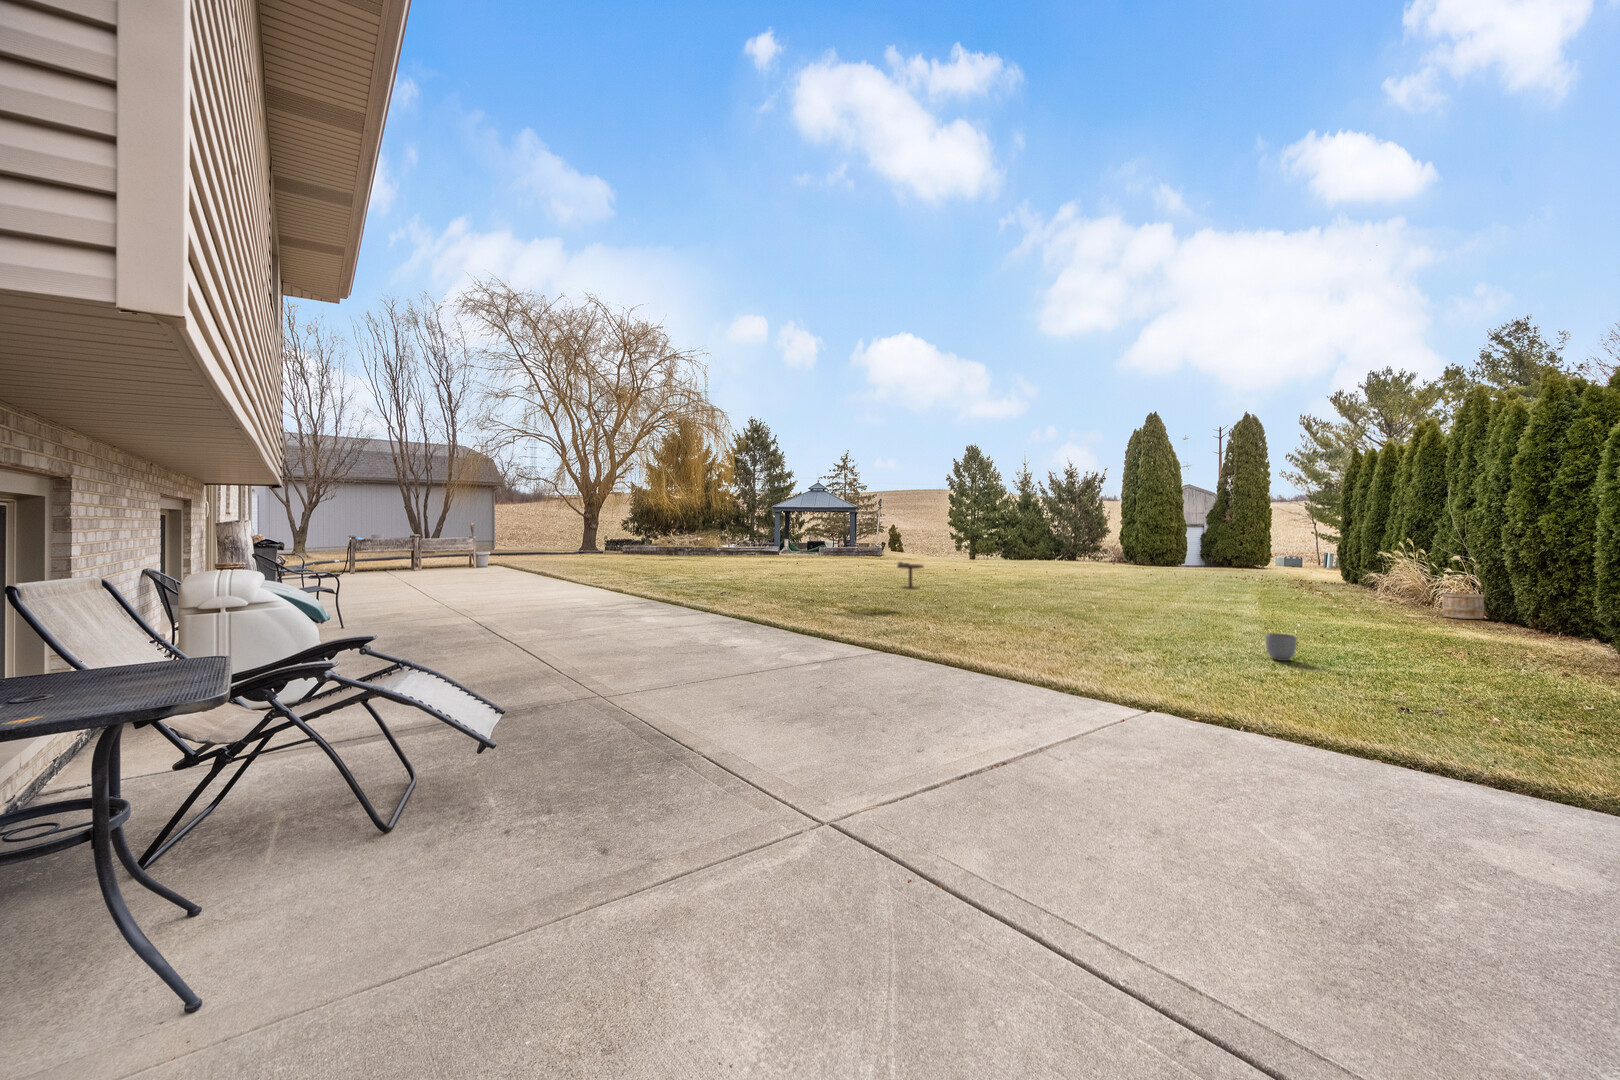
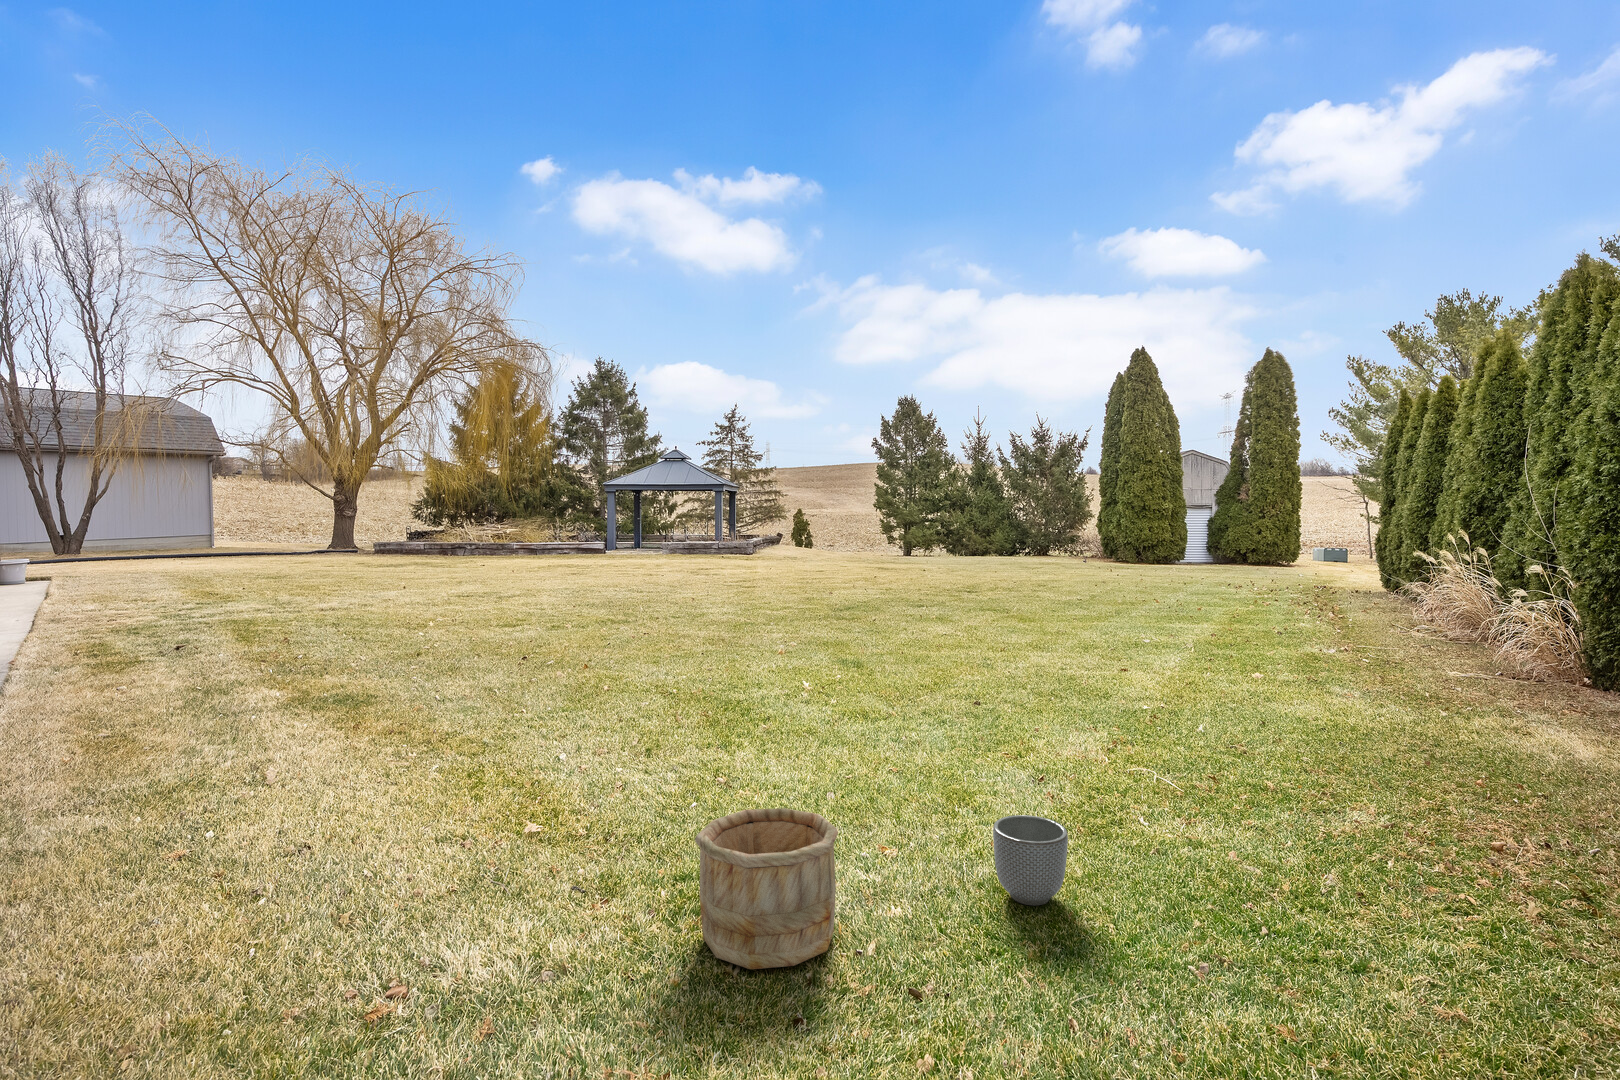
side table: present [897,562,924,590] -> none [439,586,496,687]
wooden bucket: present [1441,593,1485,619] -> present [695,808,838,969]

